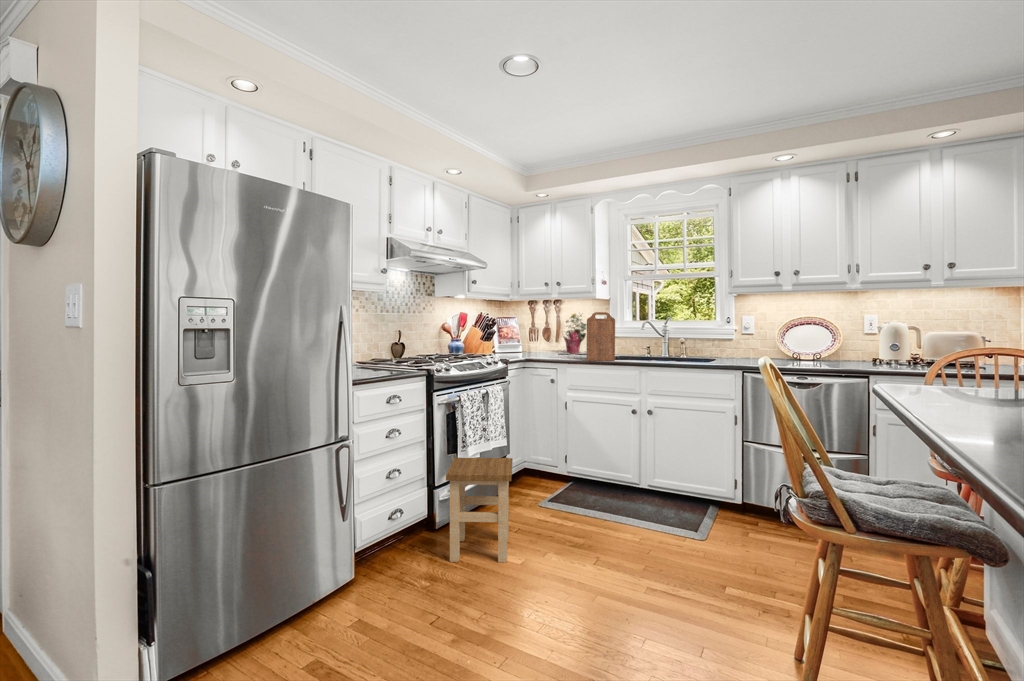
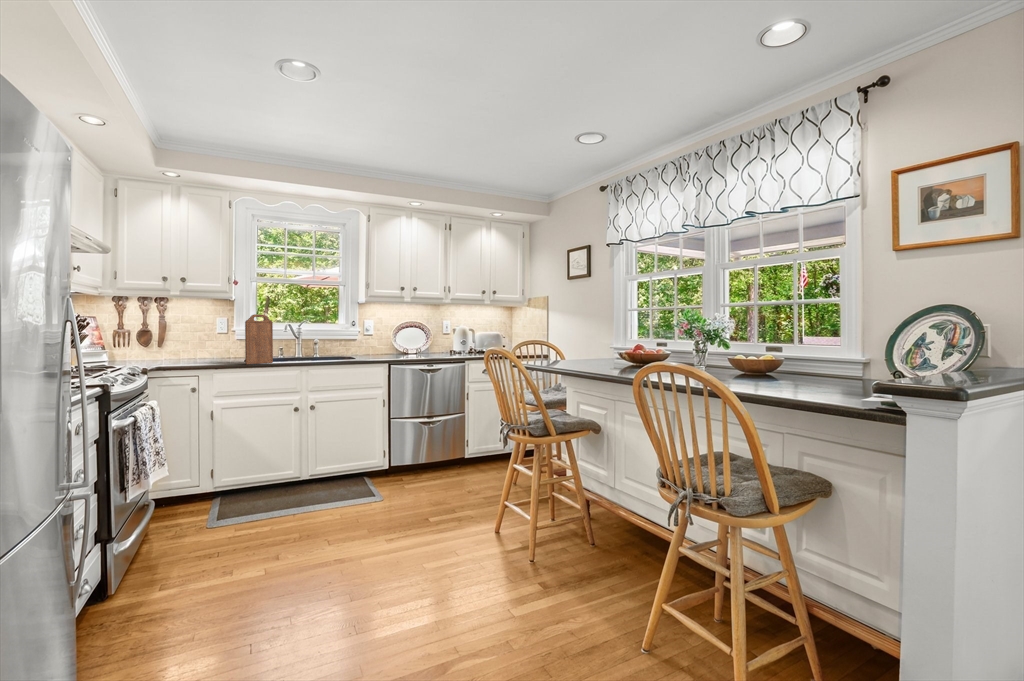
potted plant: present [559,314,586,354] -> none [168,313,219,360]
stool: present [446,458,512,562] -> none [172,470,279,597]

